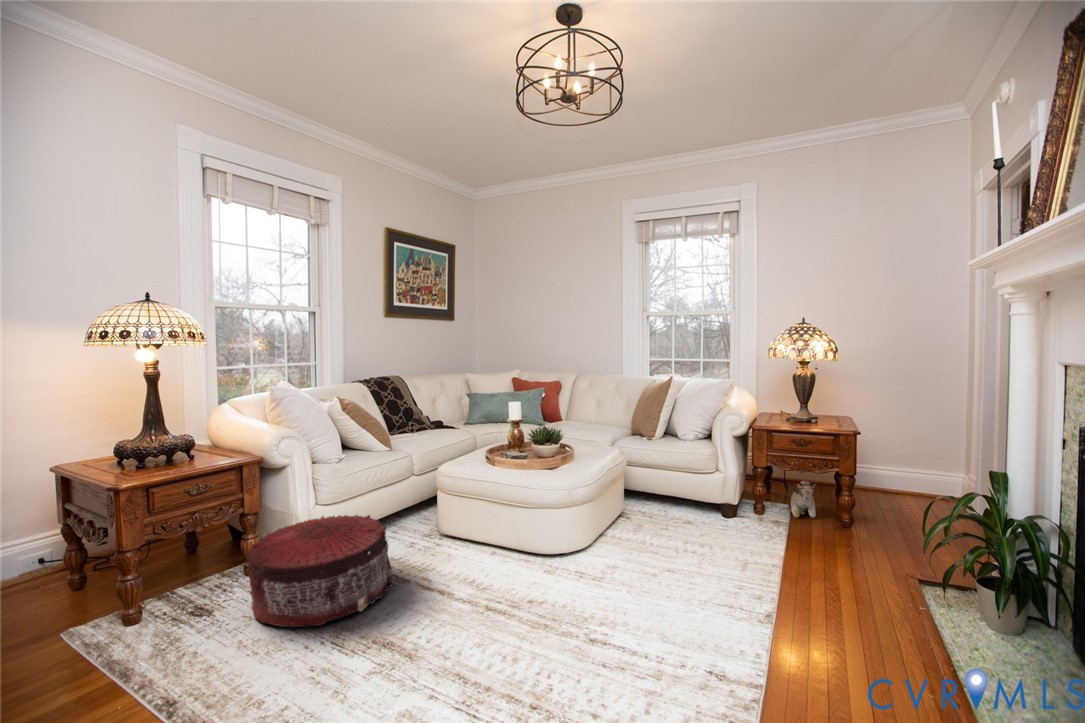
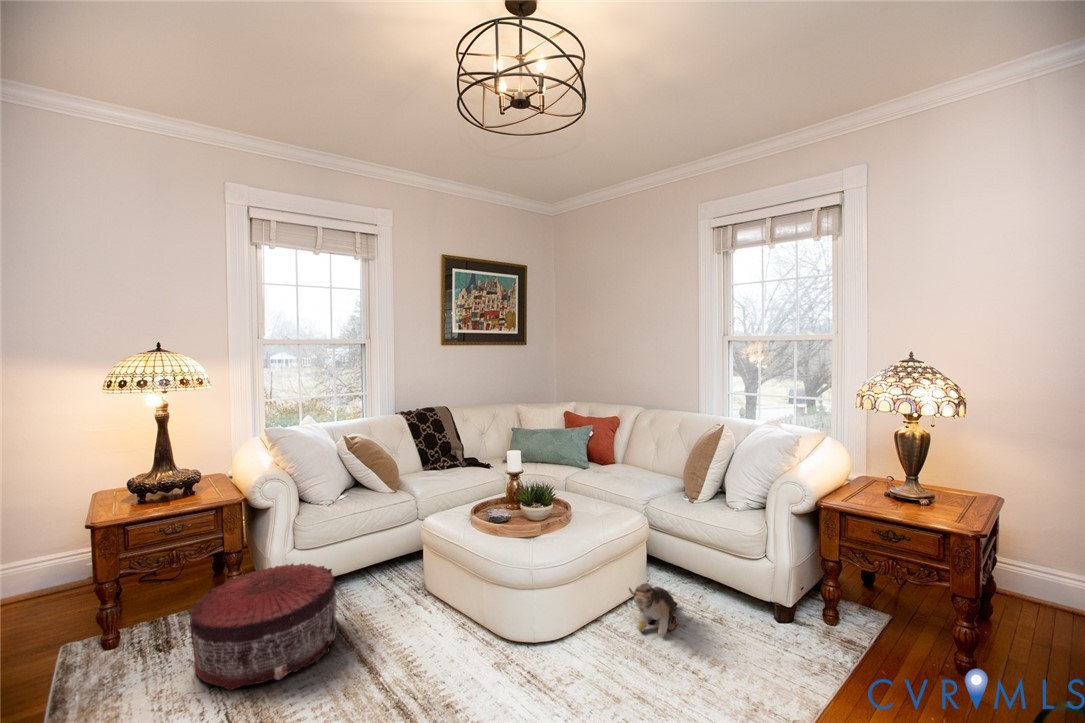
plush toy: present [788,481,816,518] -> present [629,583,677,636]

